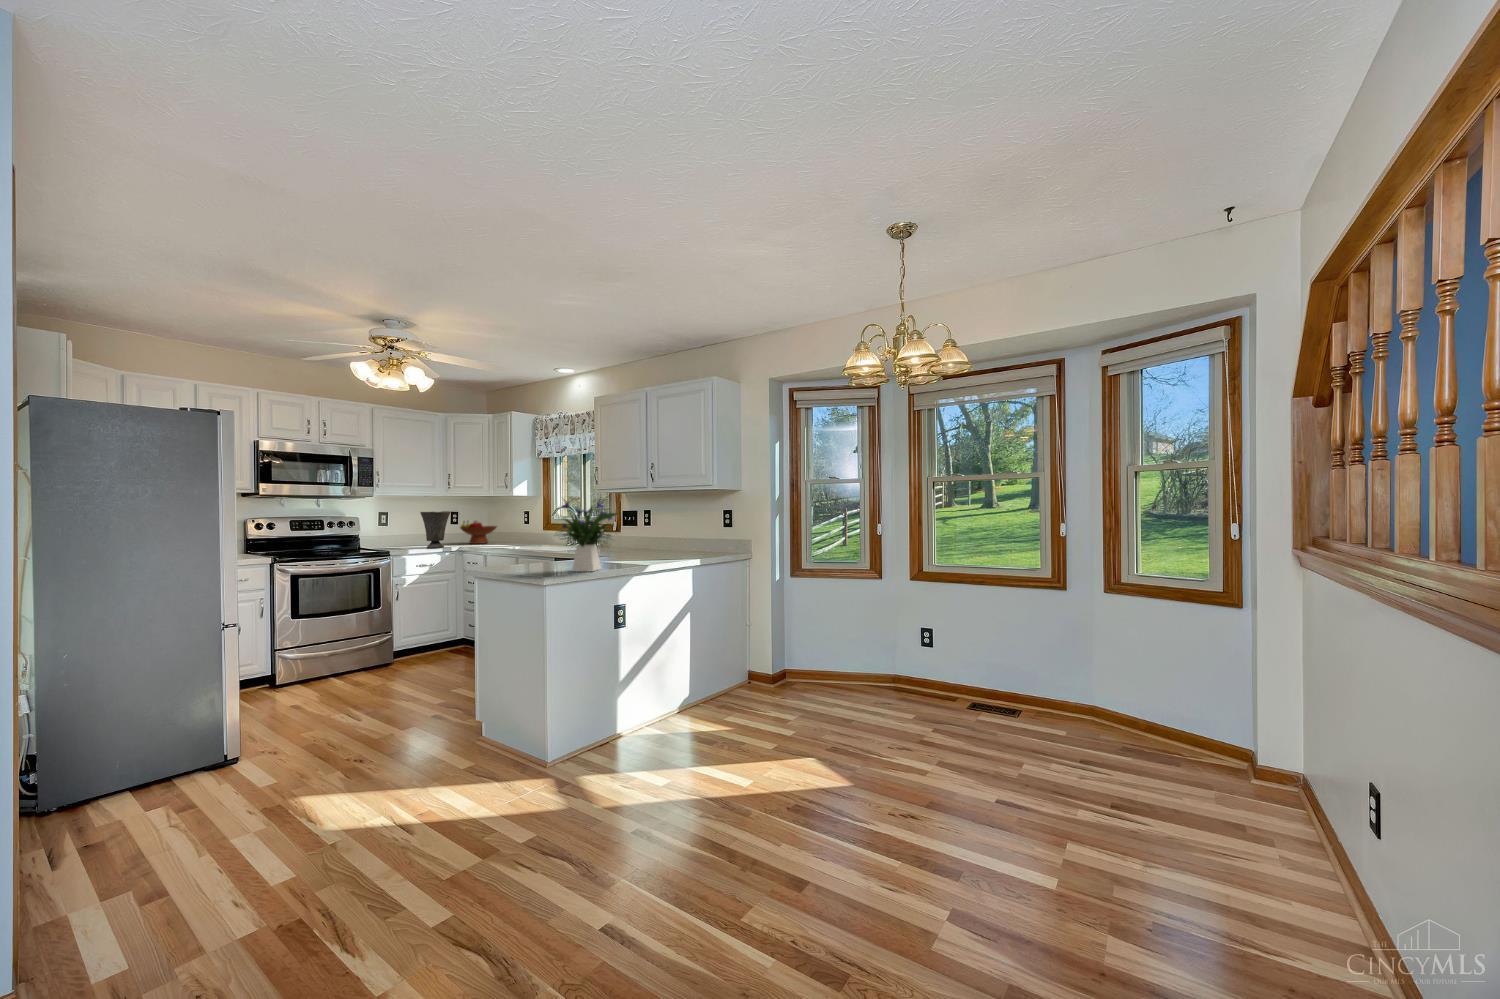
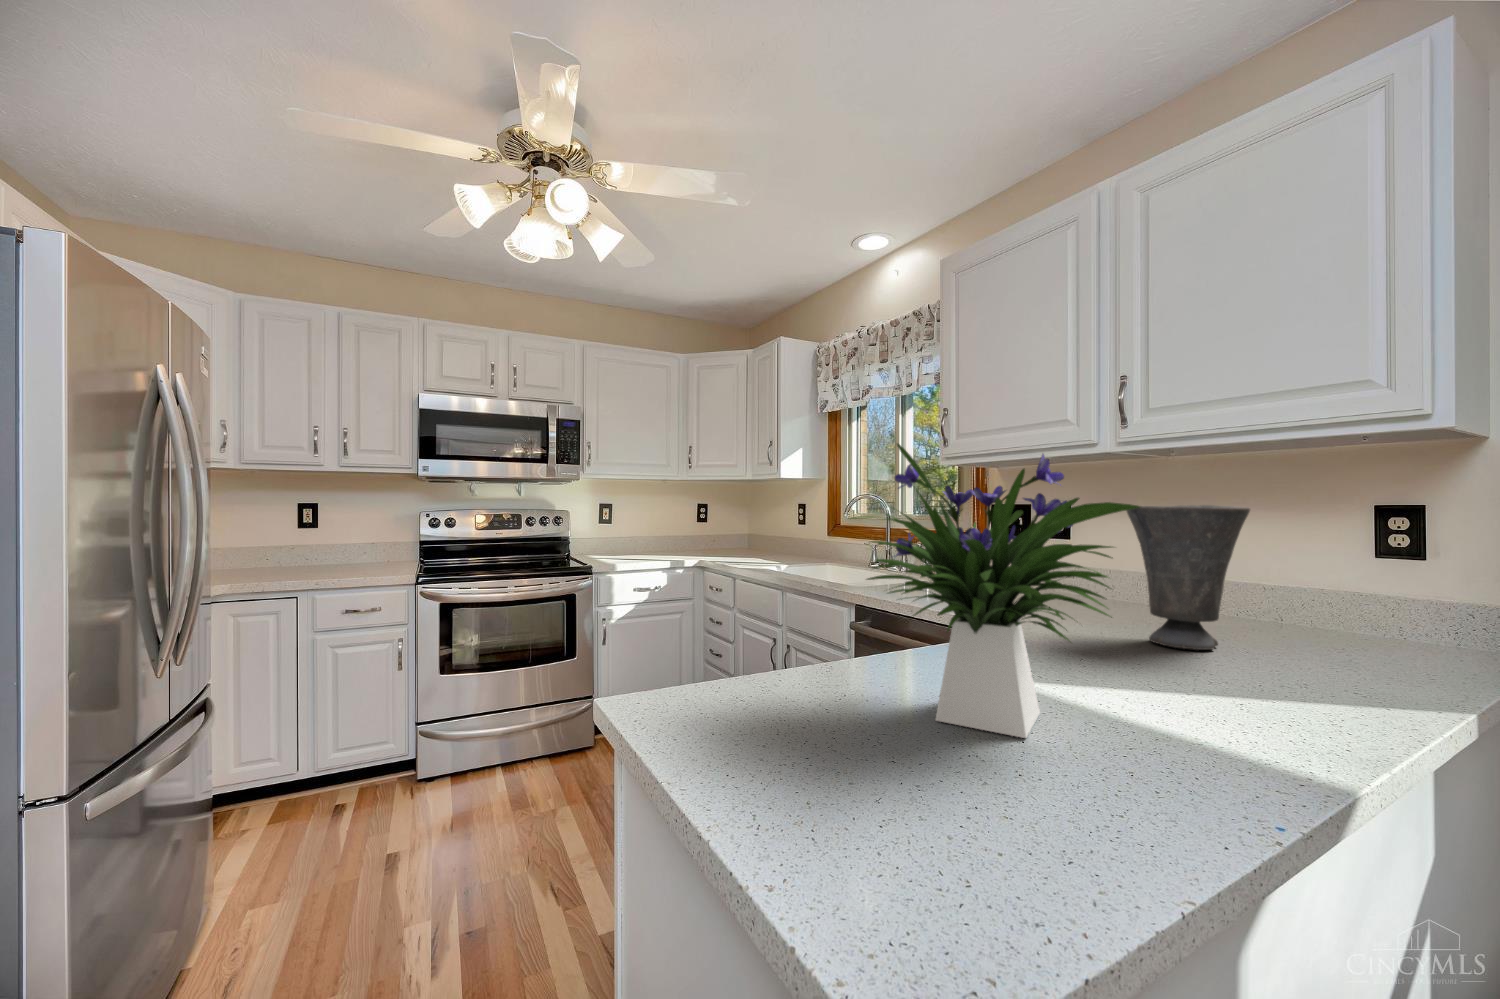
vase: present [420,511,451,548] -> present [1127,505,1250,650]
fruit bowl: present [460,521,497,544] -> none [702,518,758,556]

